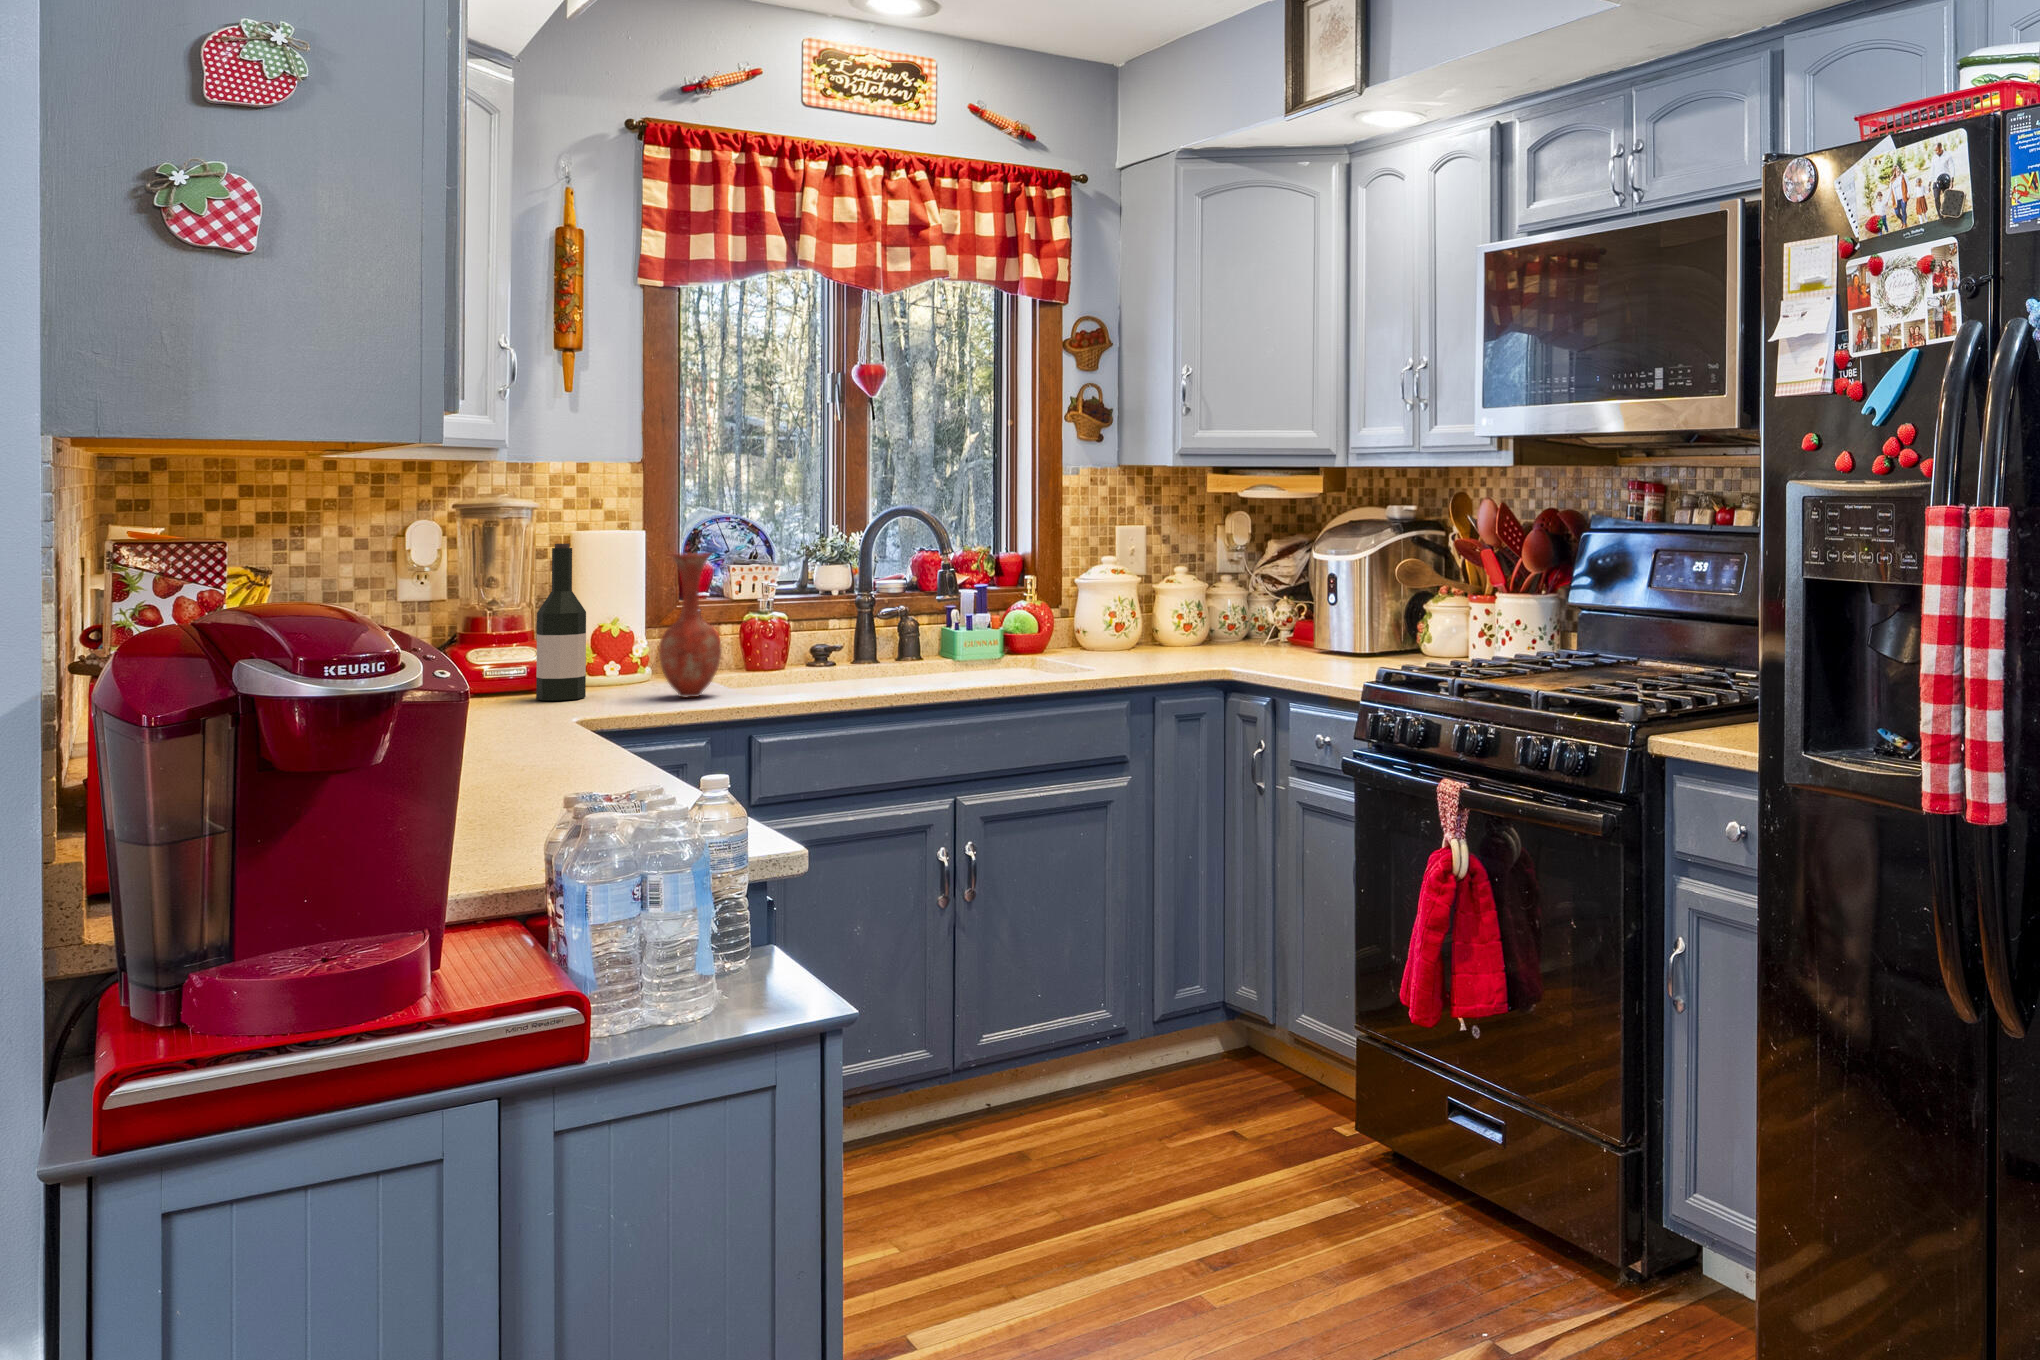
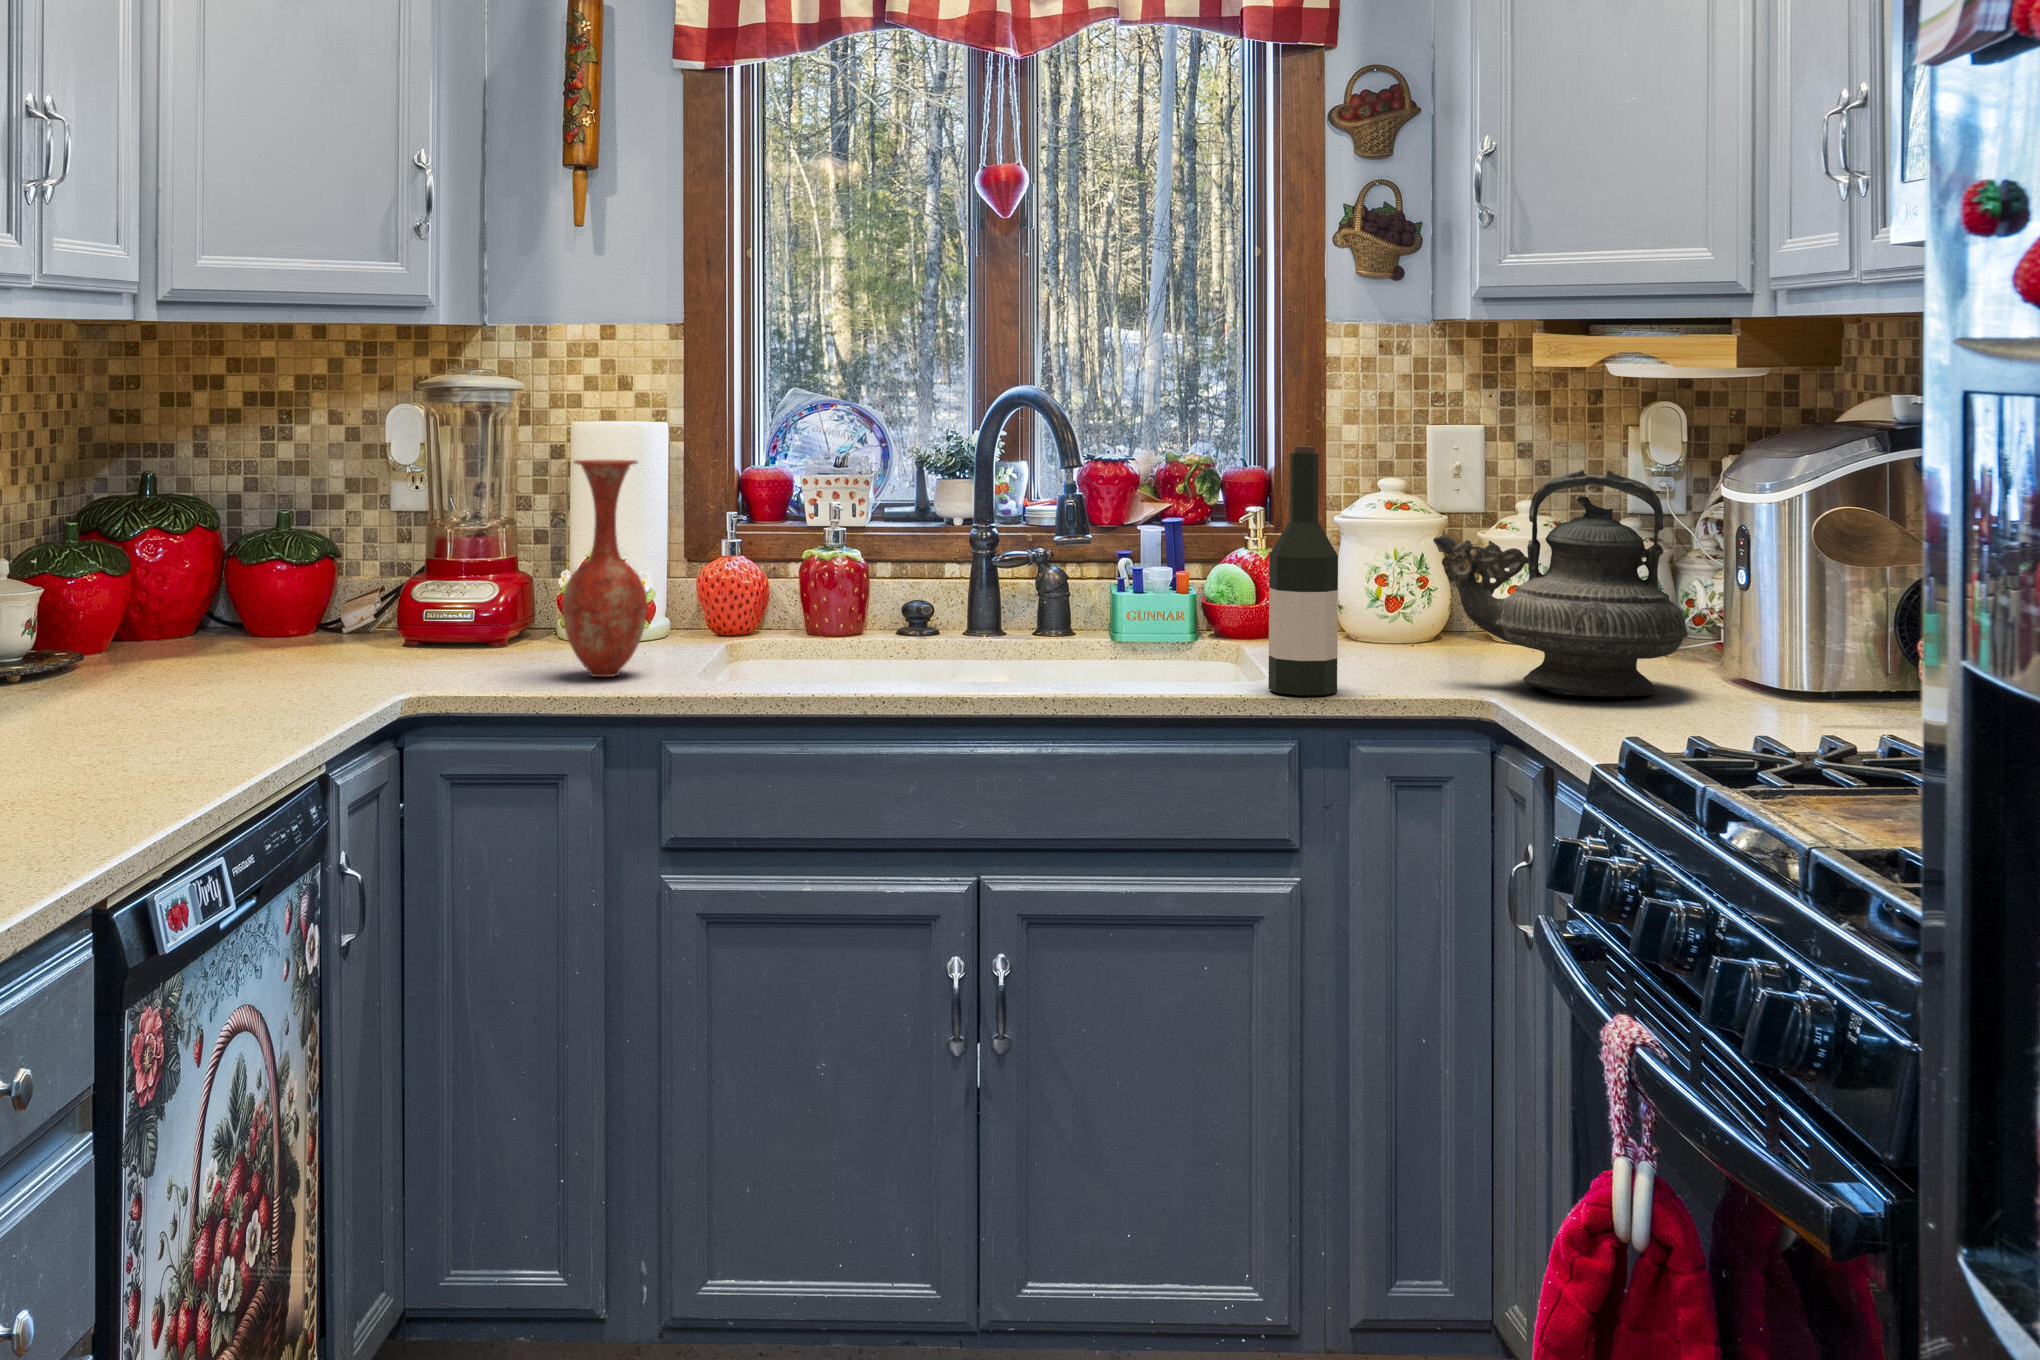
wine bottle: present [536,544,586,700] -> present [1268,446,1338,695]
teapot: none [1187,546,1313,661] -> present [1433,470,1688,696]

